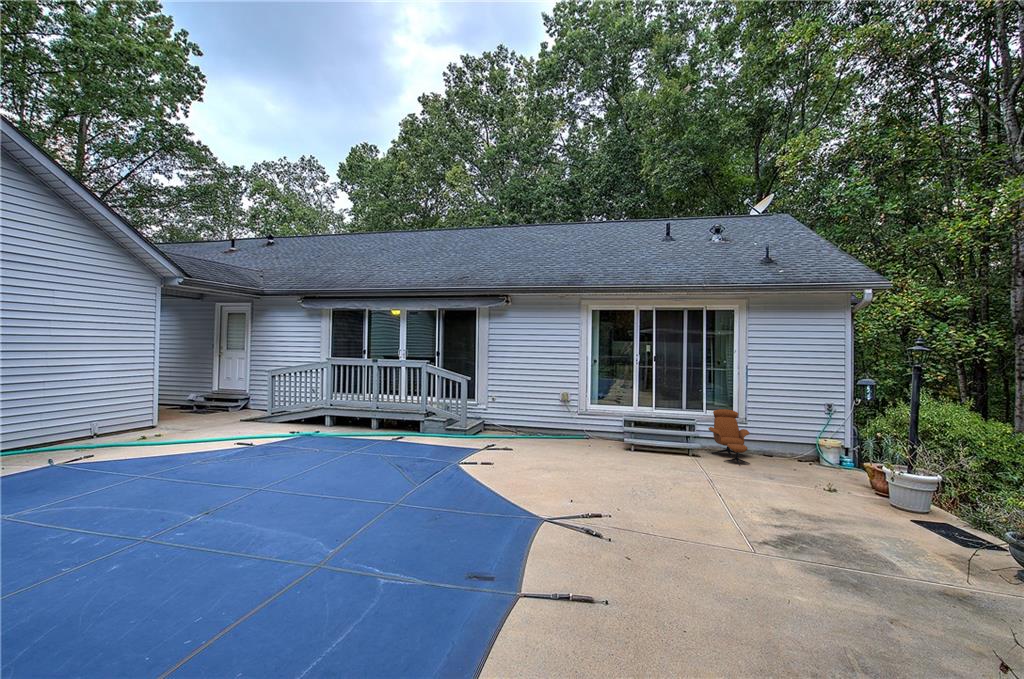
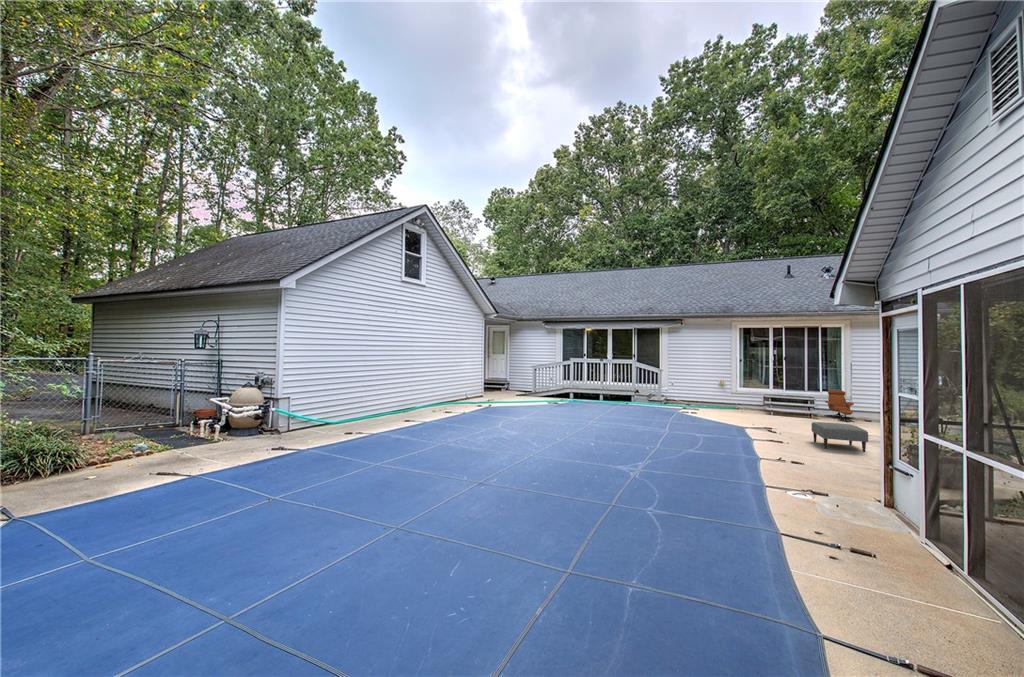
ottoman: none [669,485,778,565] -> present [812,422,868,452]

